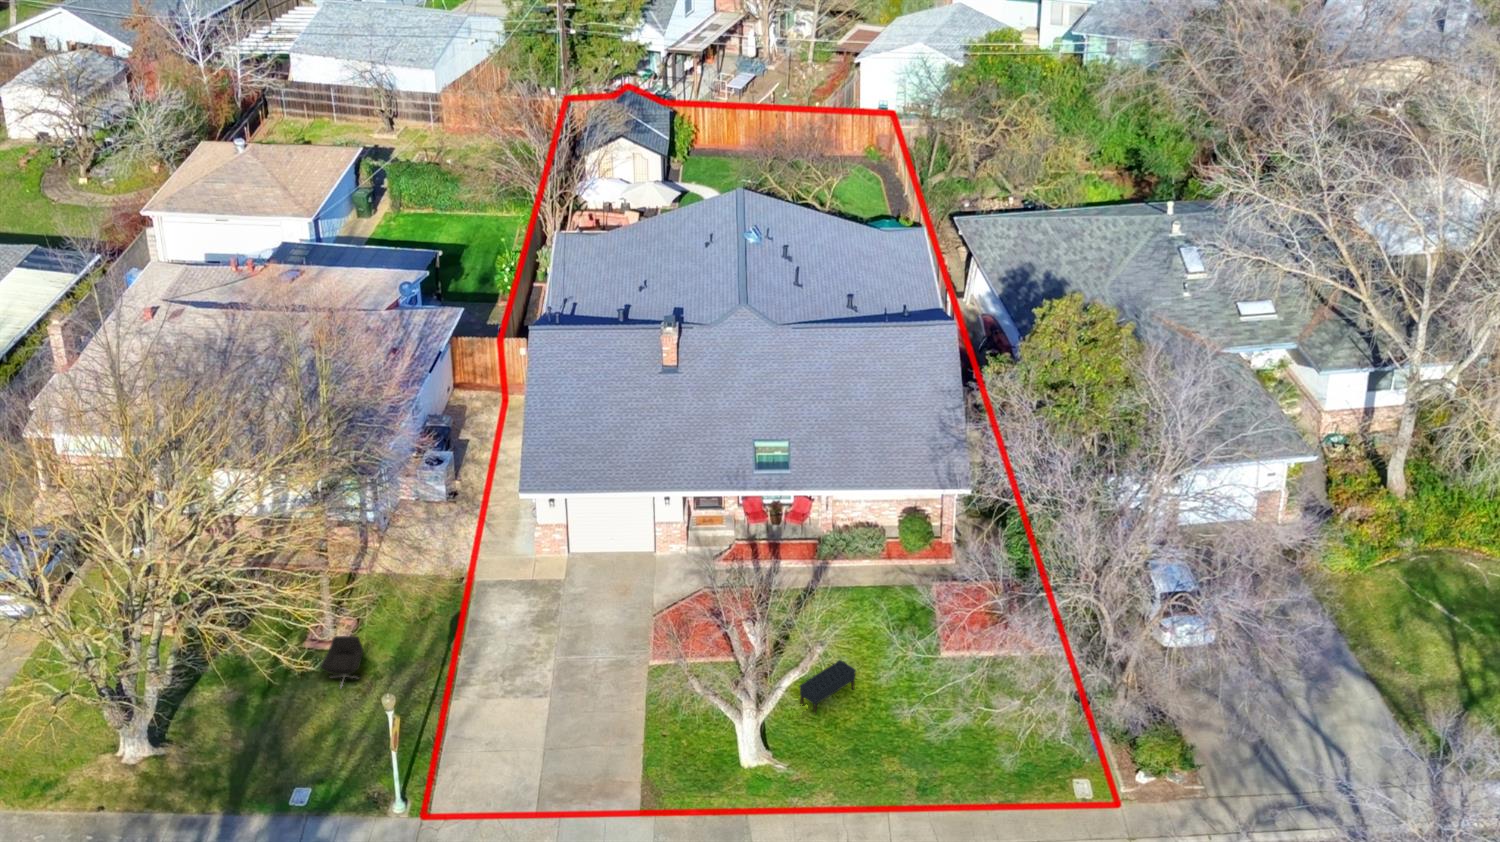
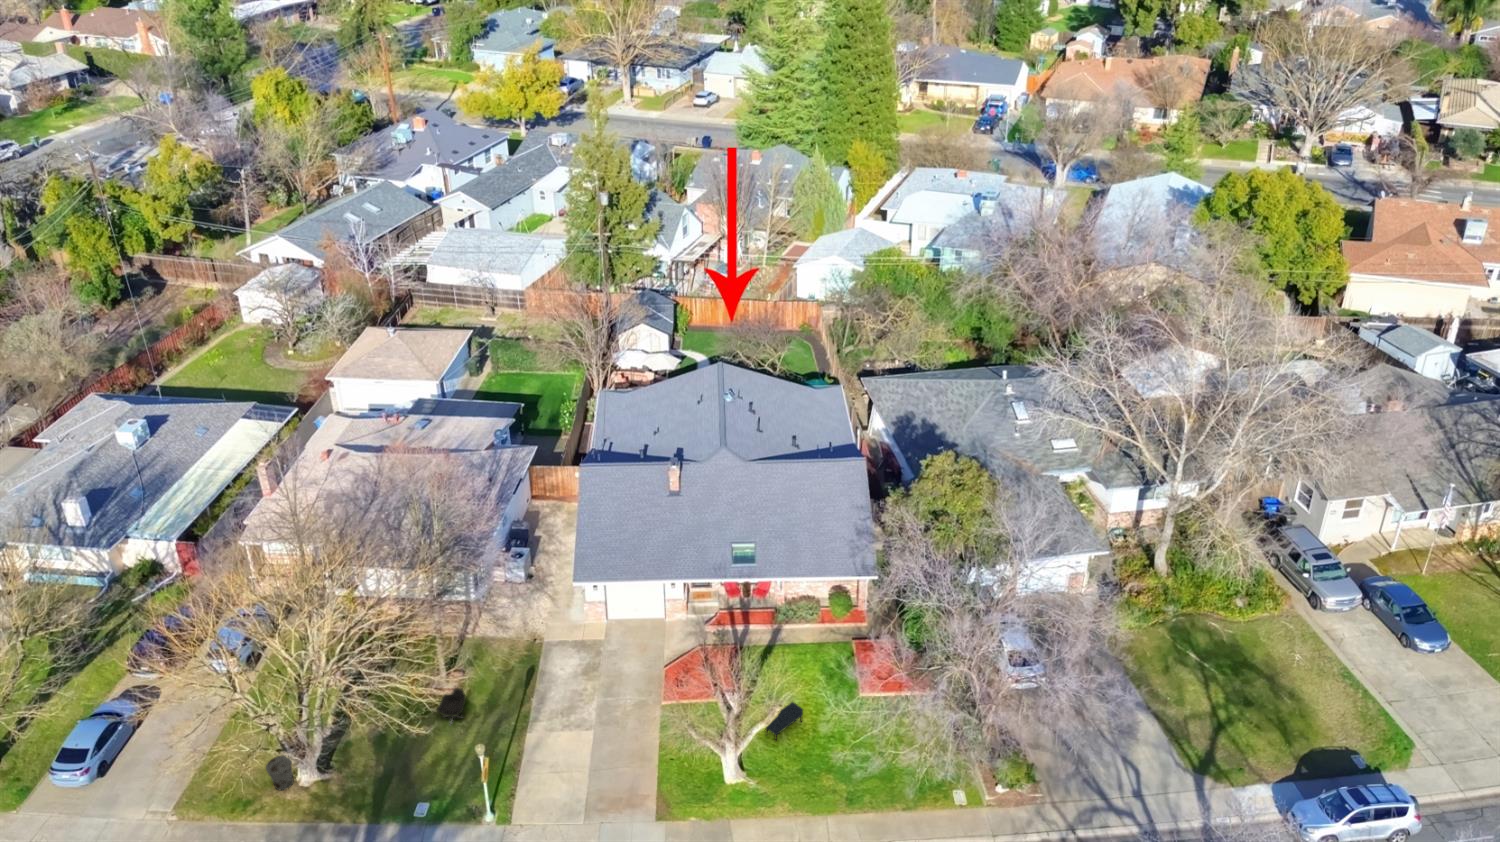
trash can: none [78,720,118,769] -> present [266,756,294,790]

